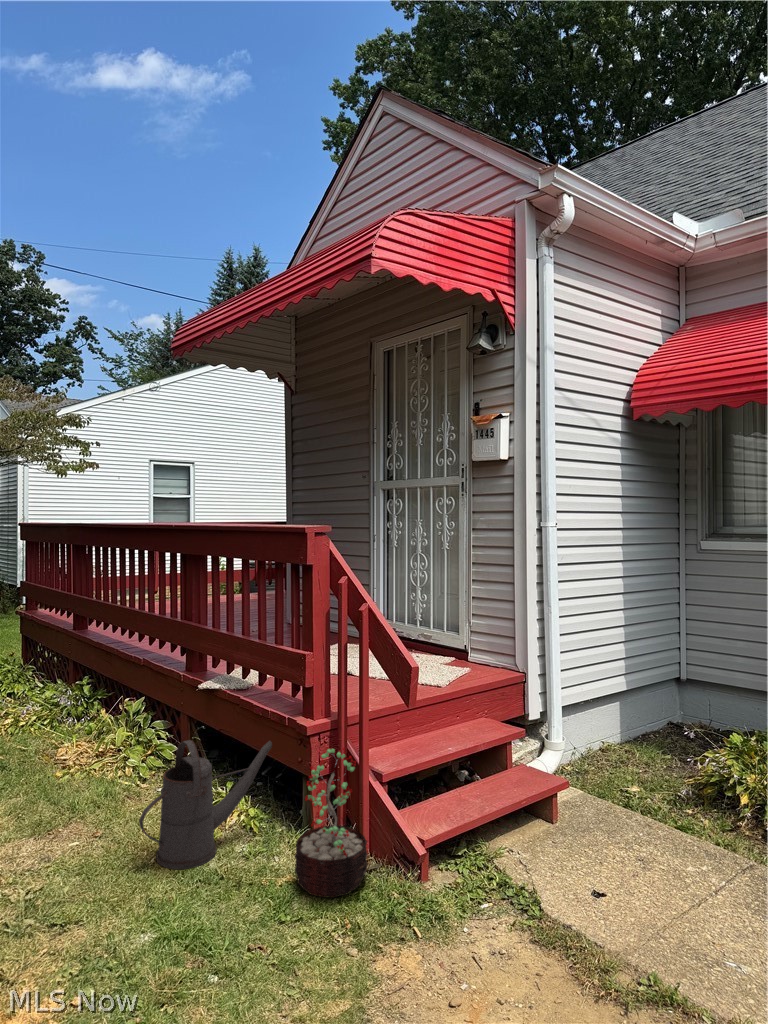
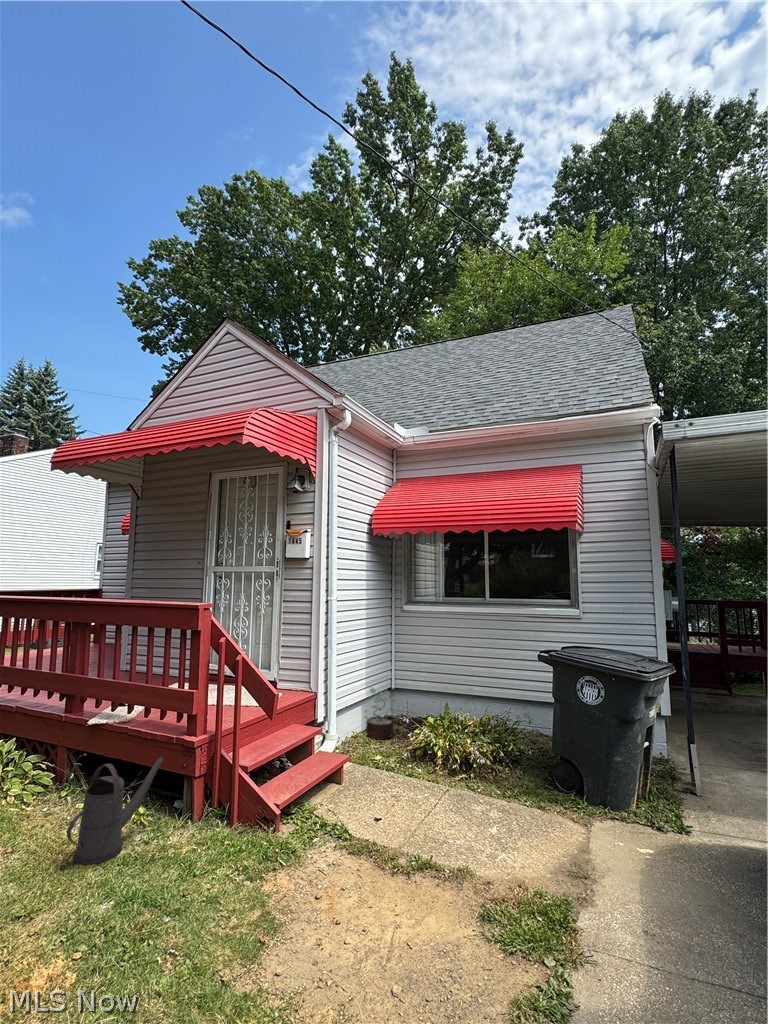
decorative plant: present [295,747,368,898] -> present [364,688,395,739]

